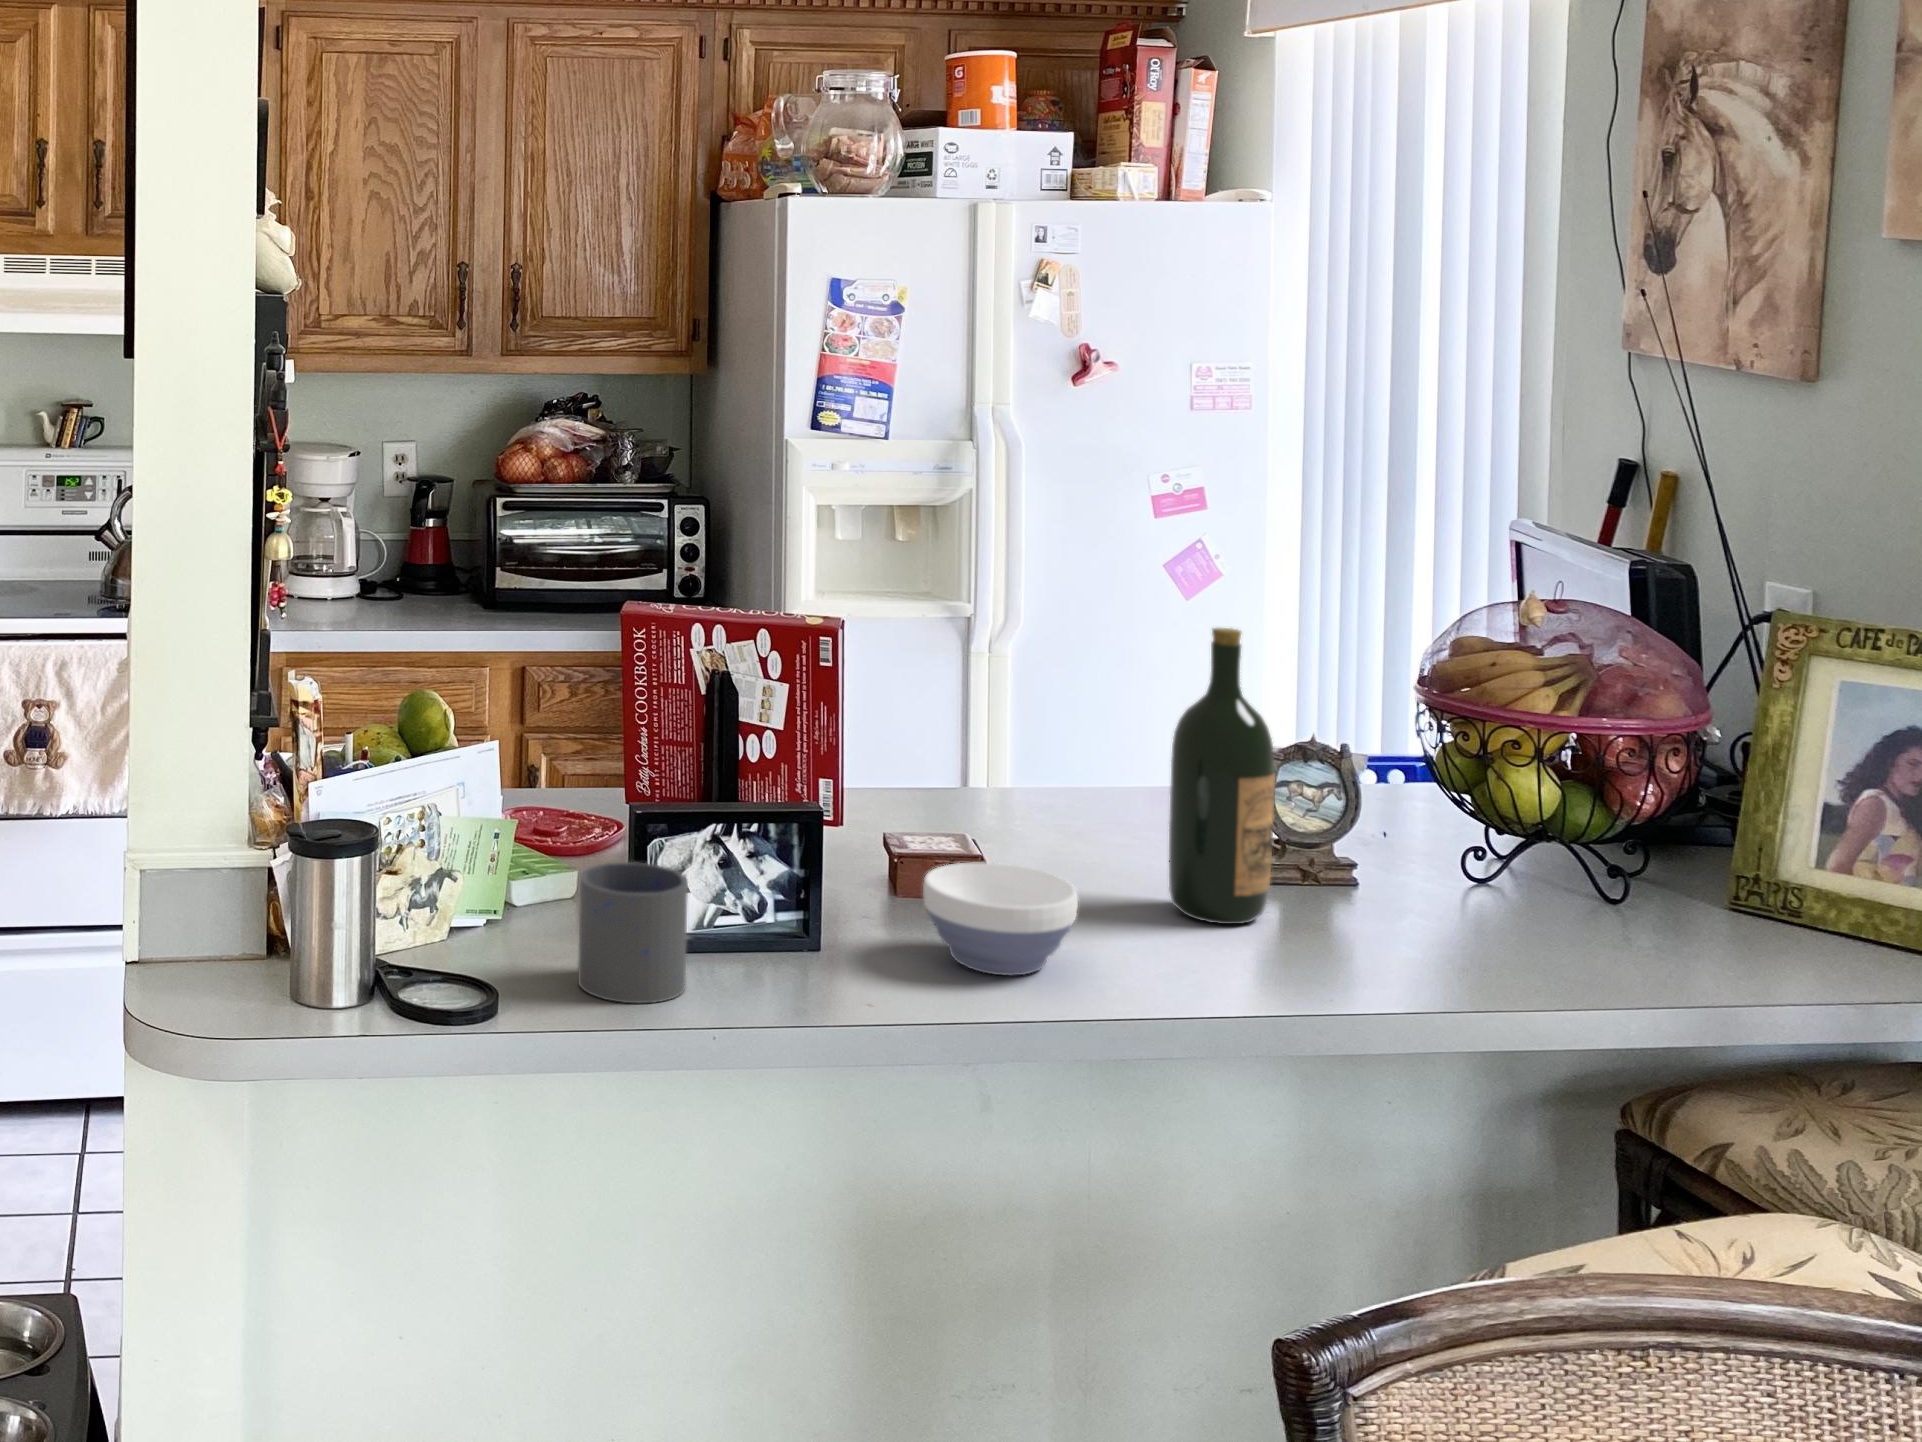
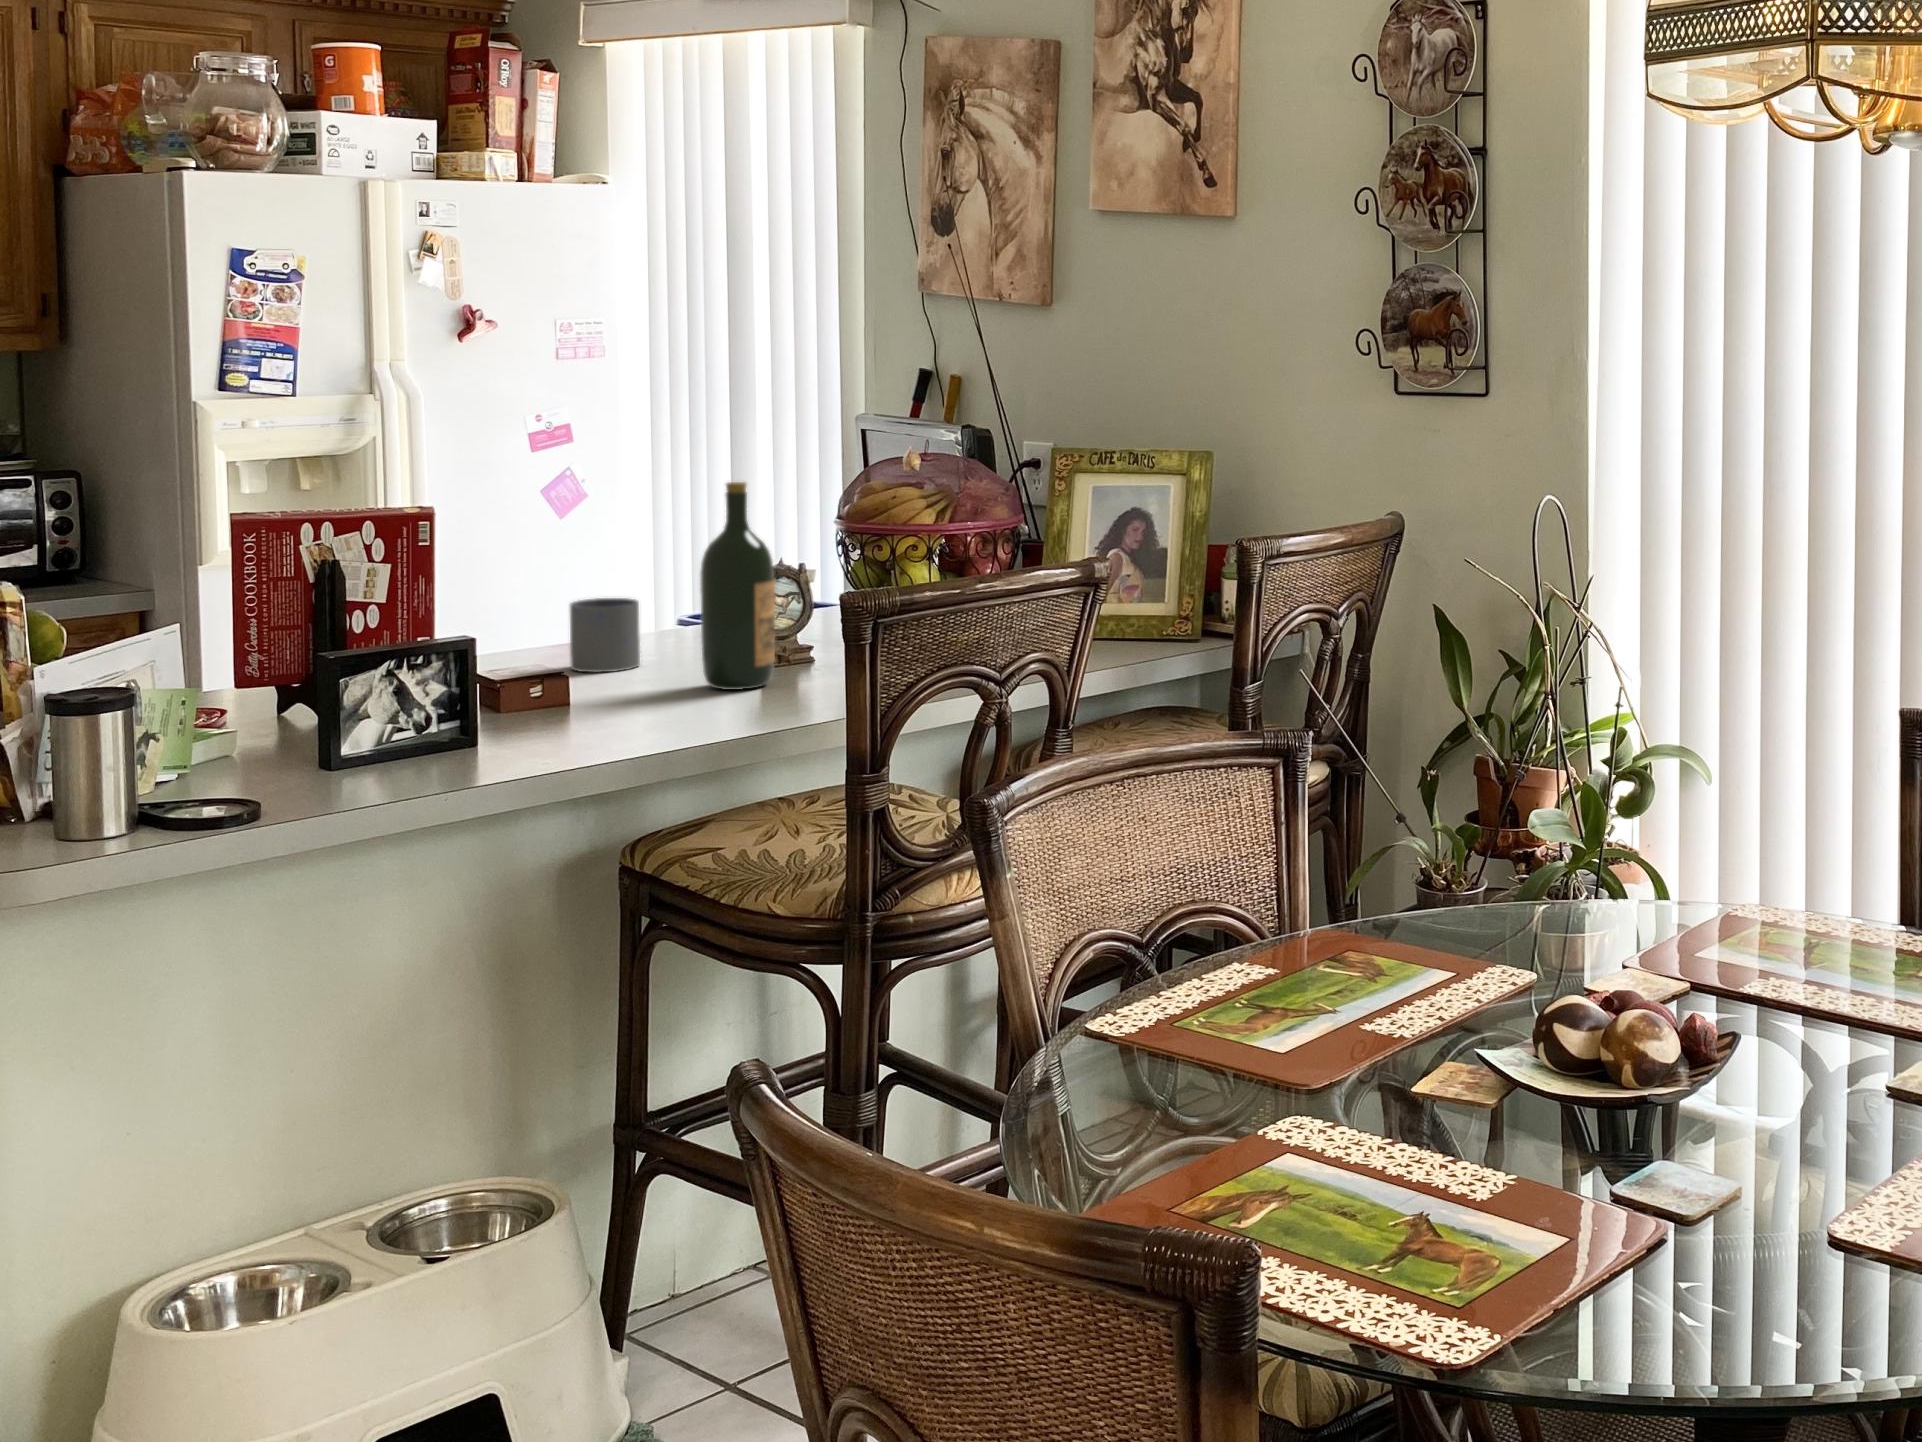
cup: present [578,862,688,1003] -> present [570,598,640,672]
bowl: present [923,863,1078,976] -> none [554,662,672,735]

